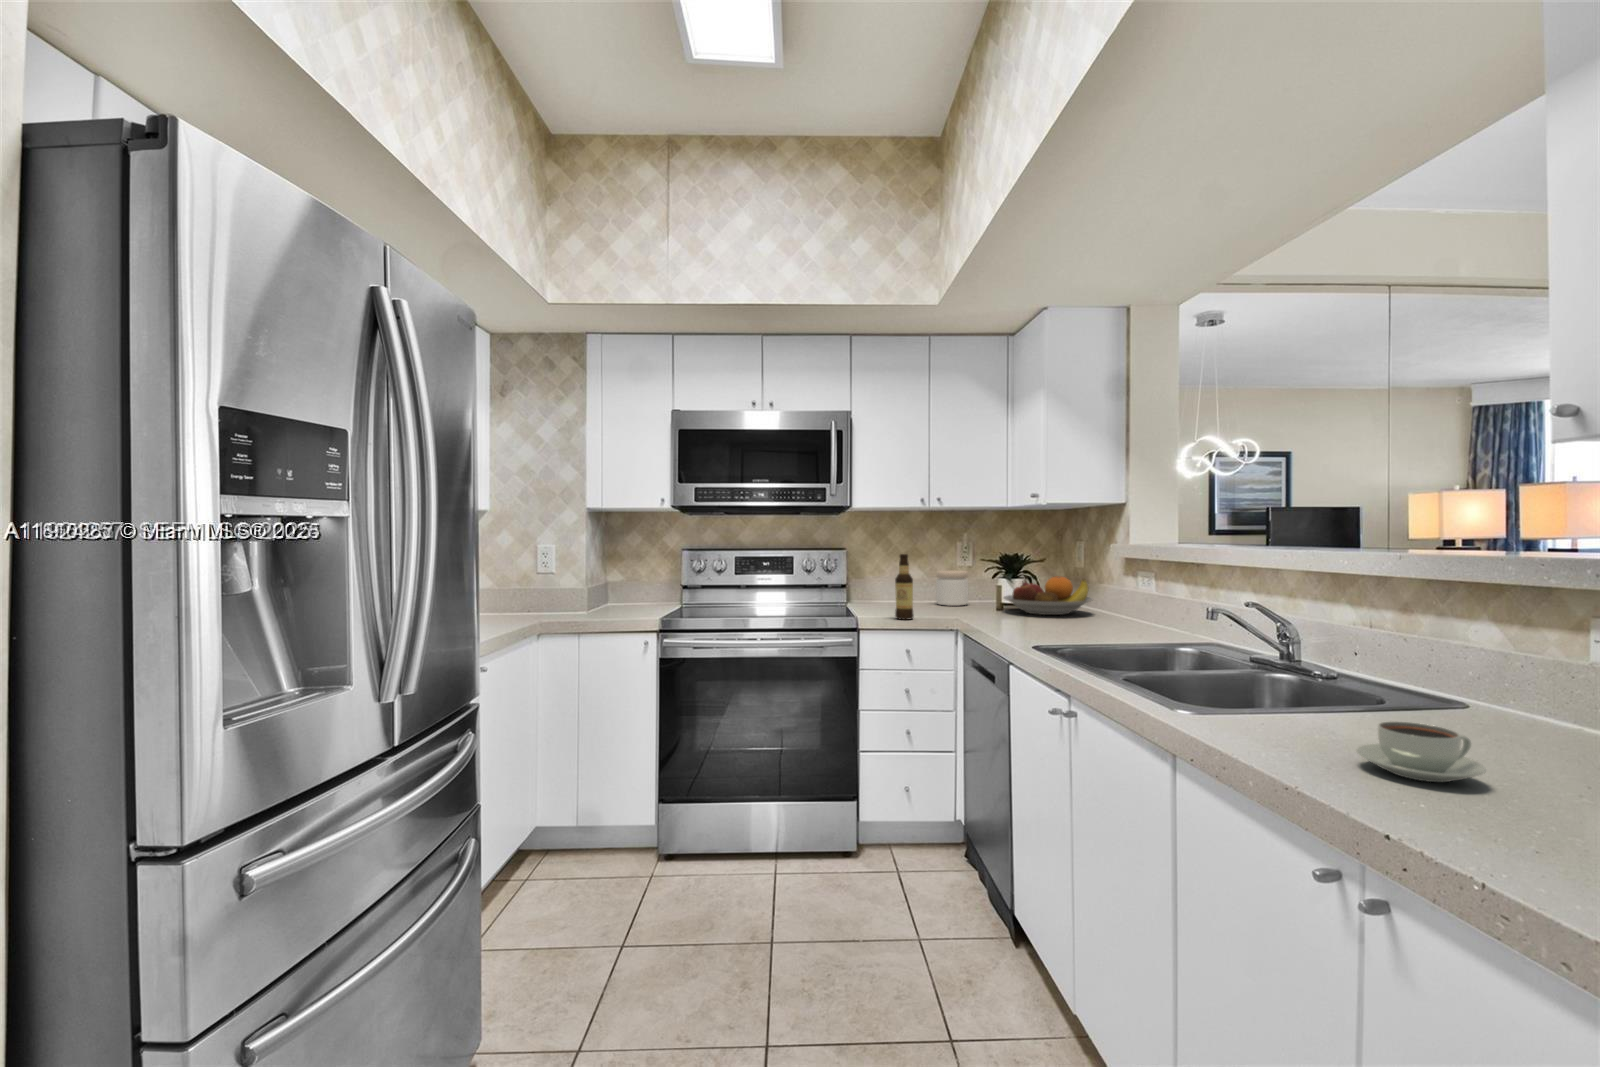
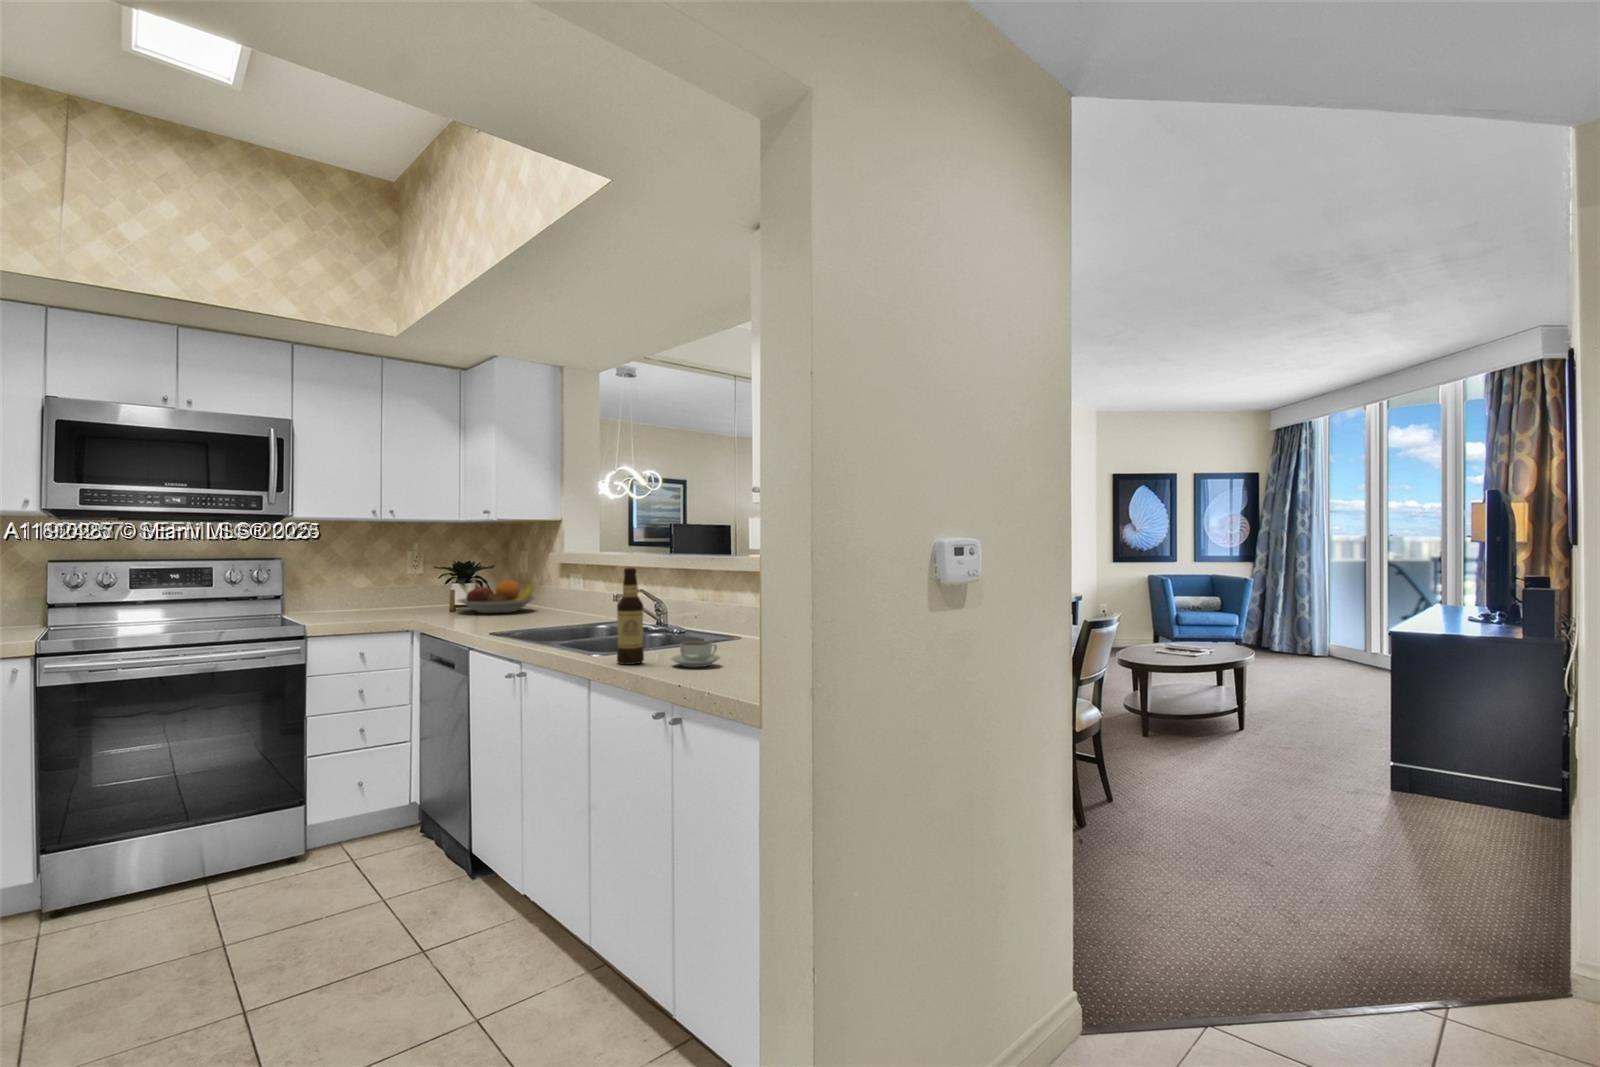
bottle: present [895,554,914,620] -> present [617,568,644,665]
jar: present [936,571,968,606] -> none [389,578,422,611]

